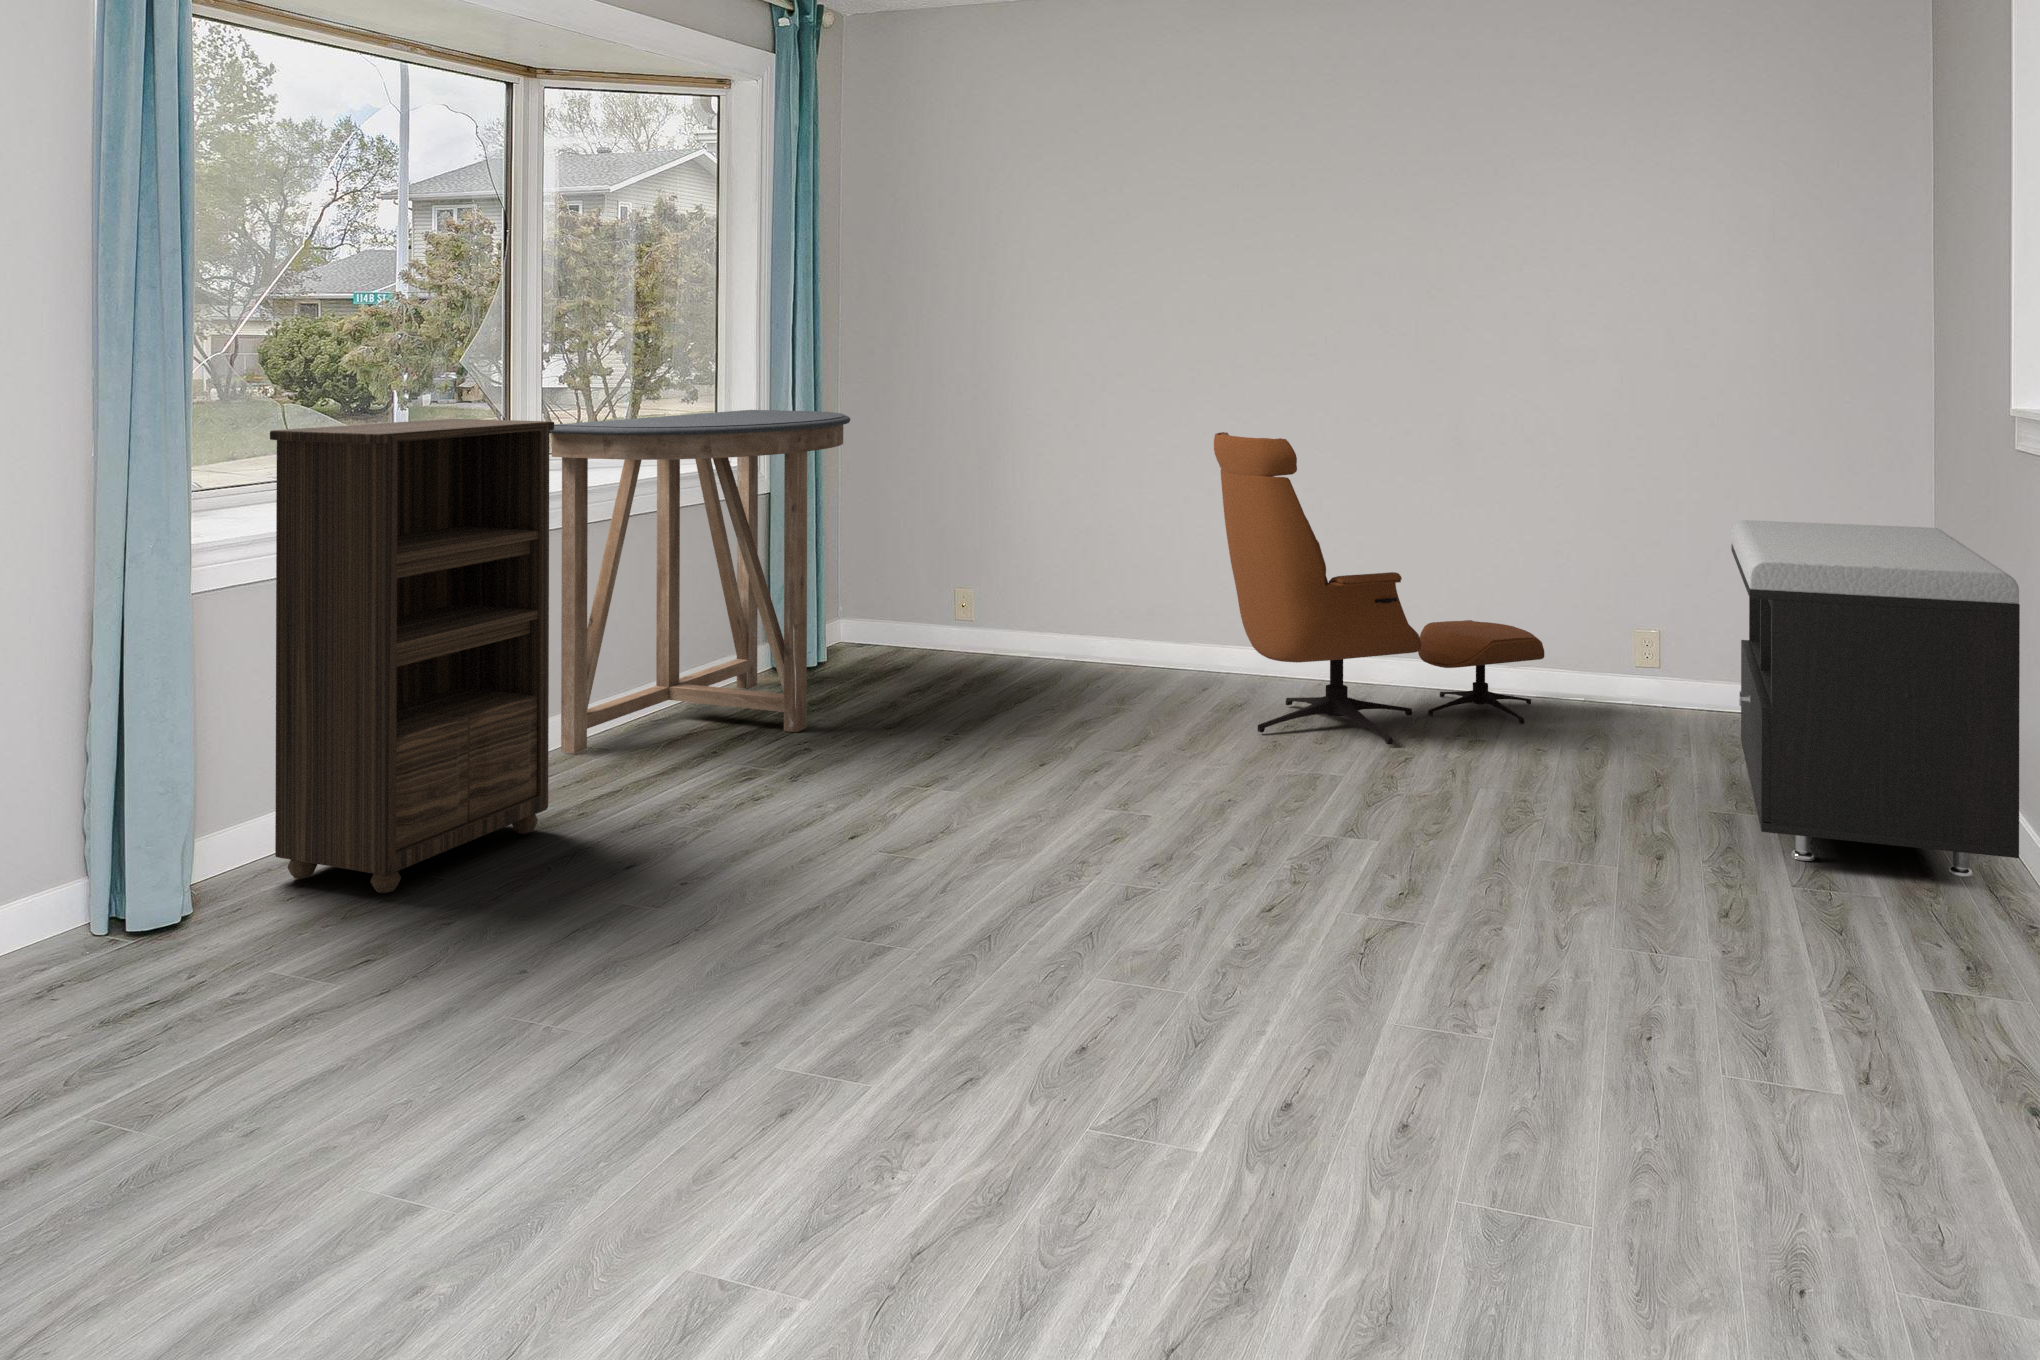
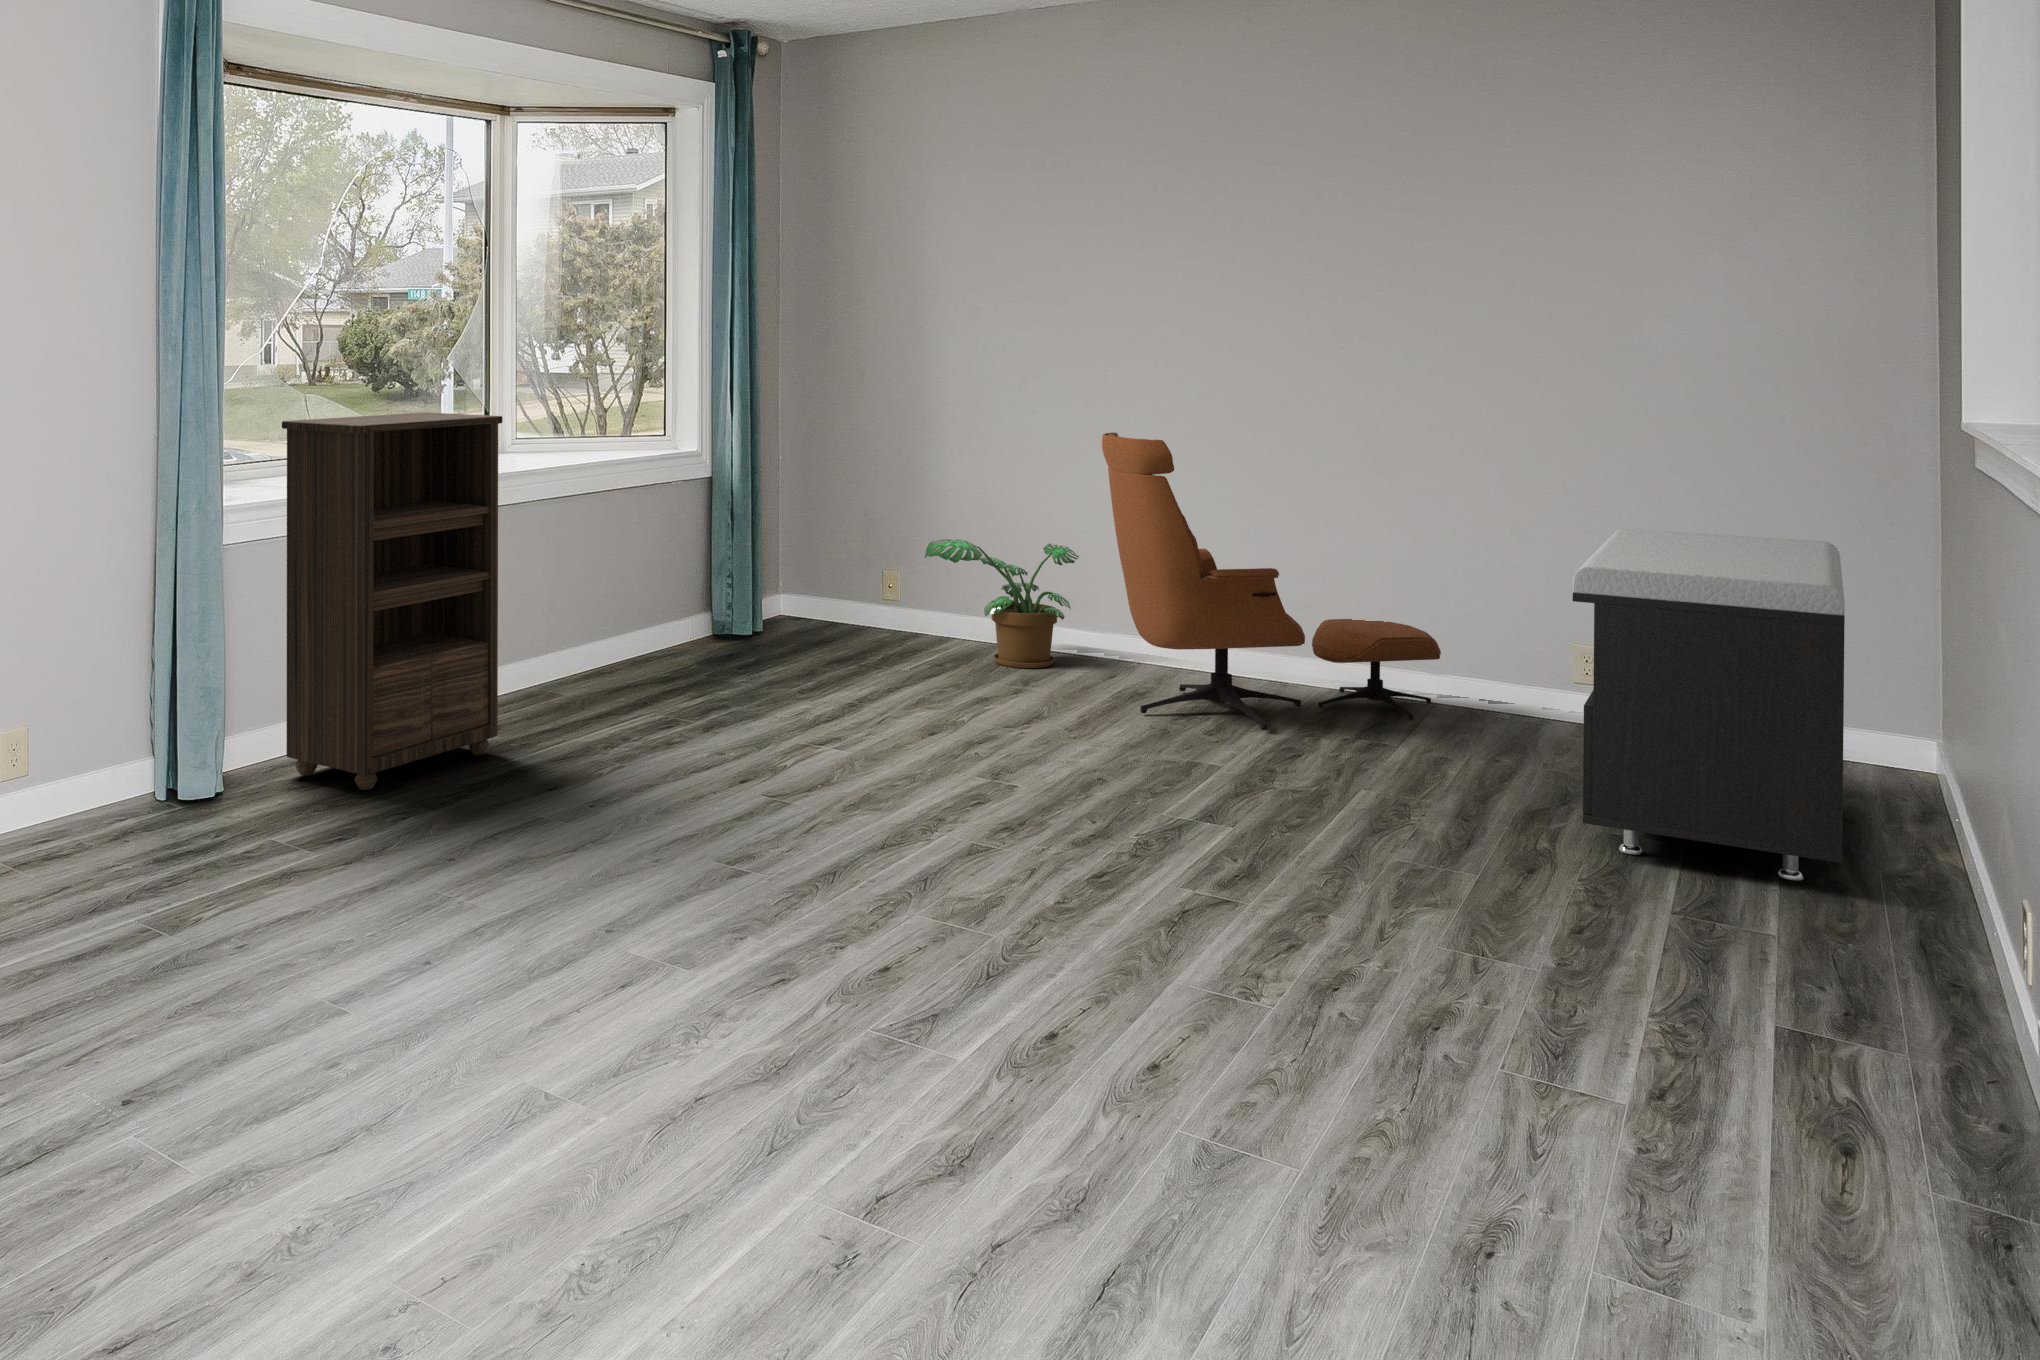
console table: present [549,410,850,753] -> none [507,405,775,697]
potted plant: none [1011,552,1168,687] -> present [925,539,1079,668]

